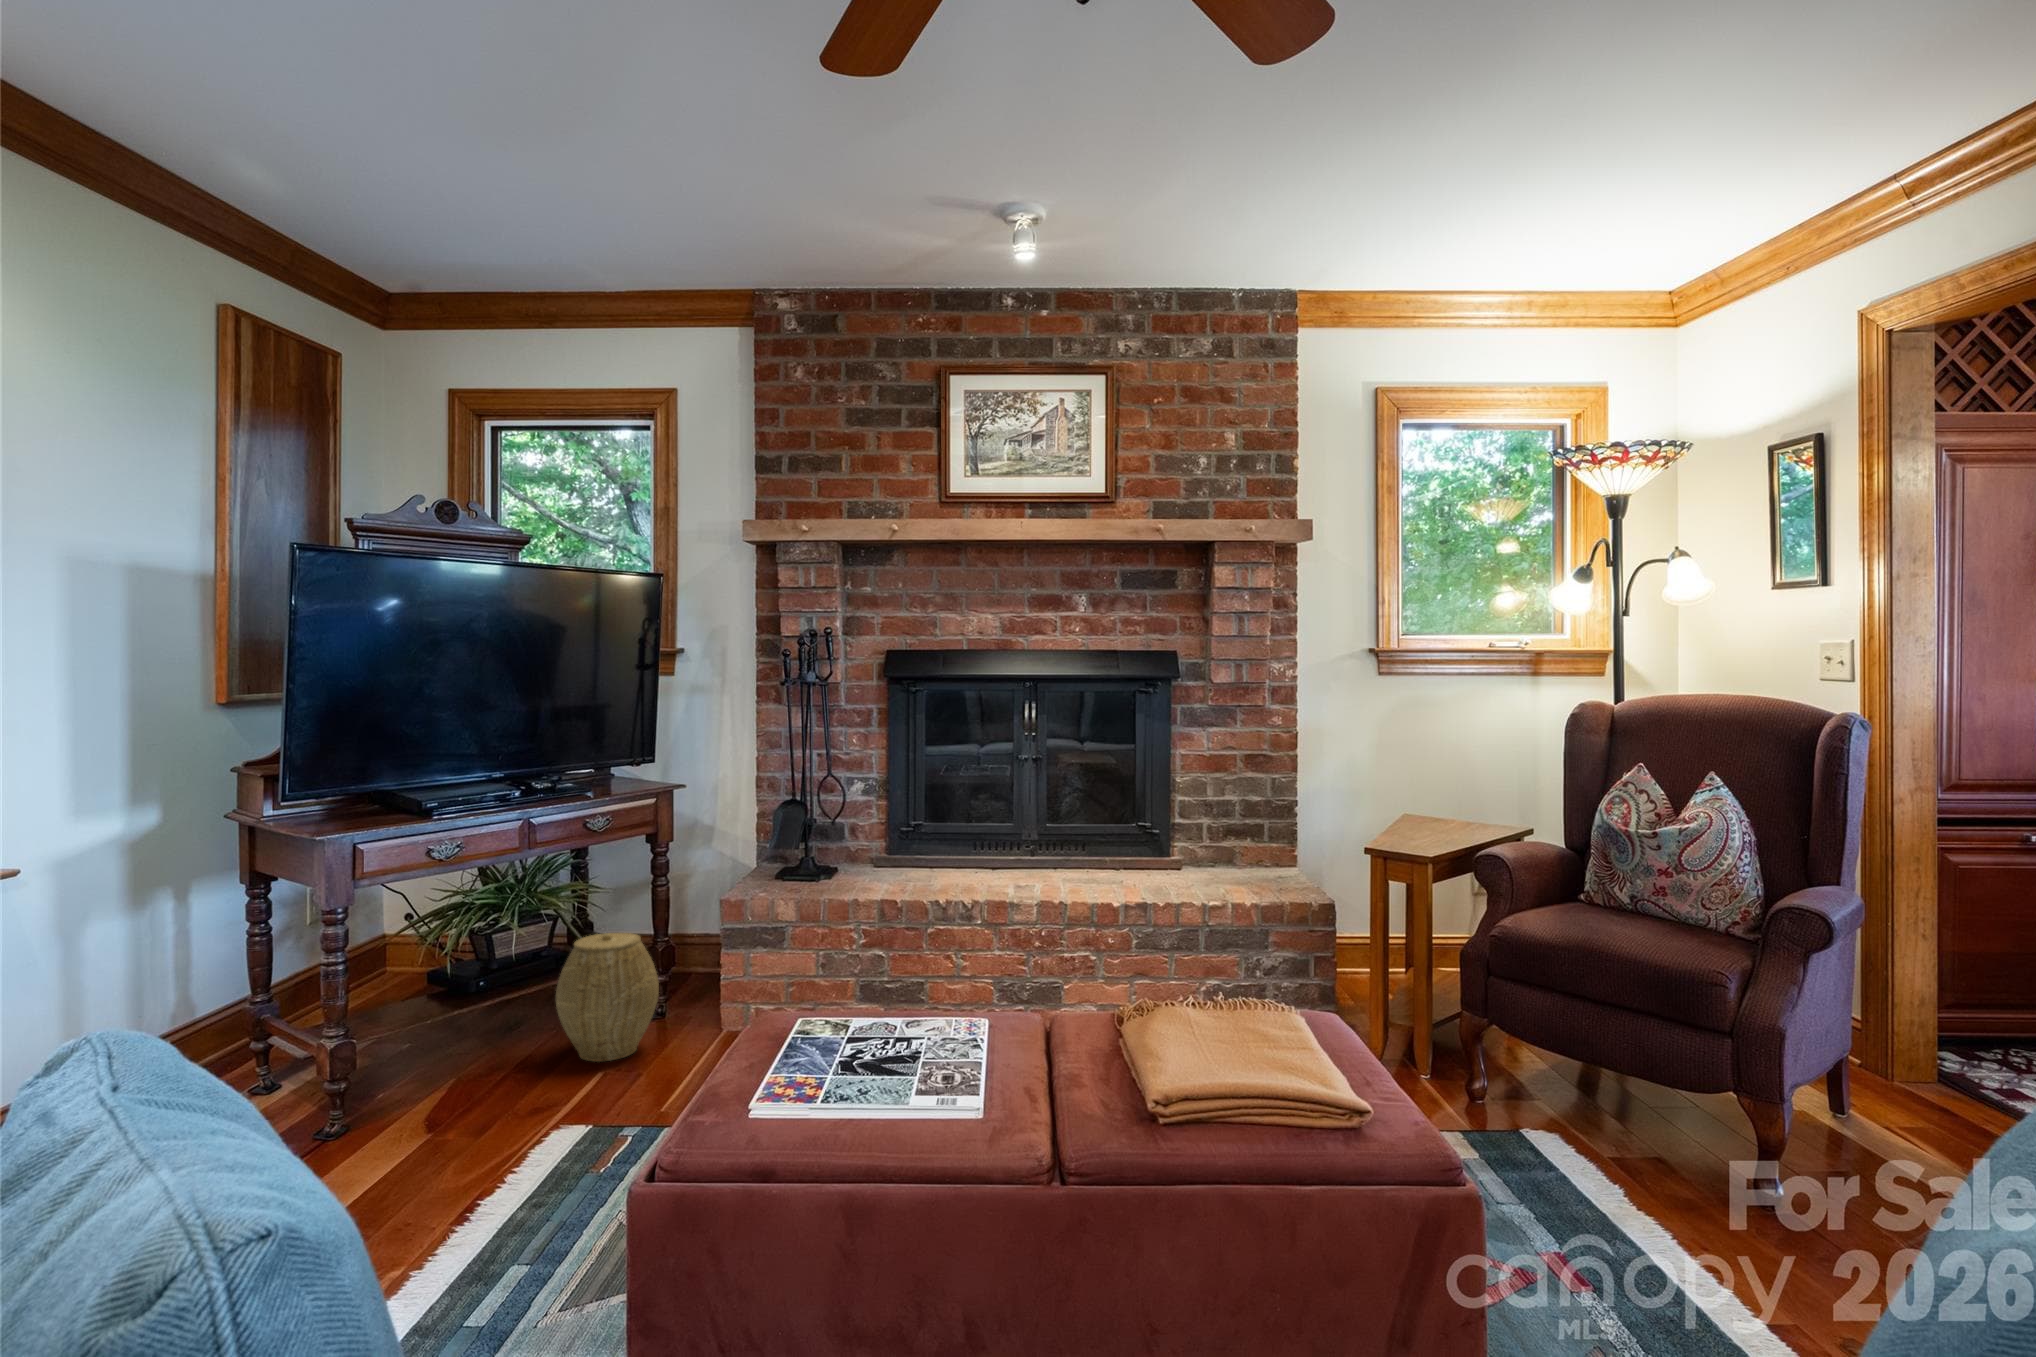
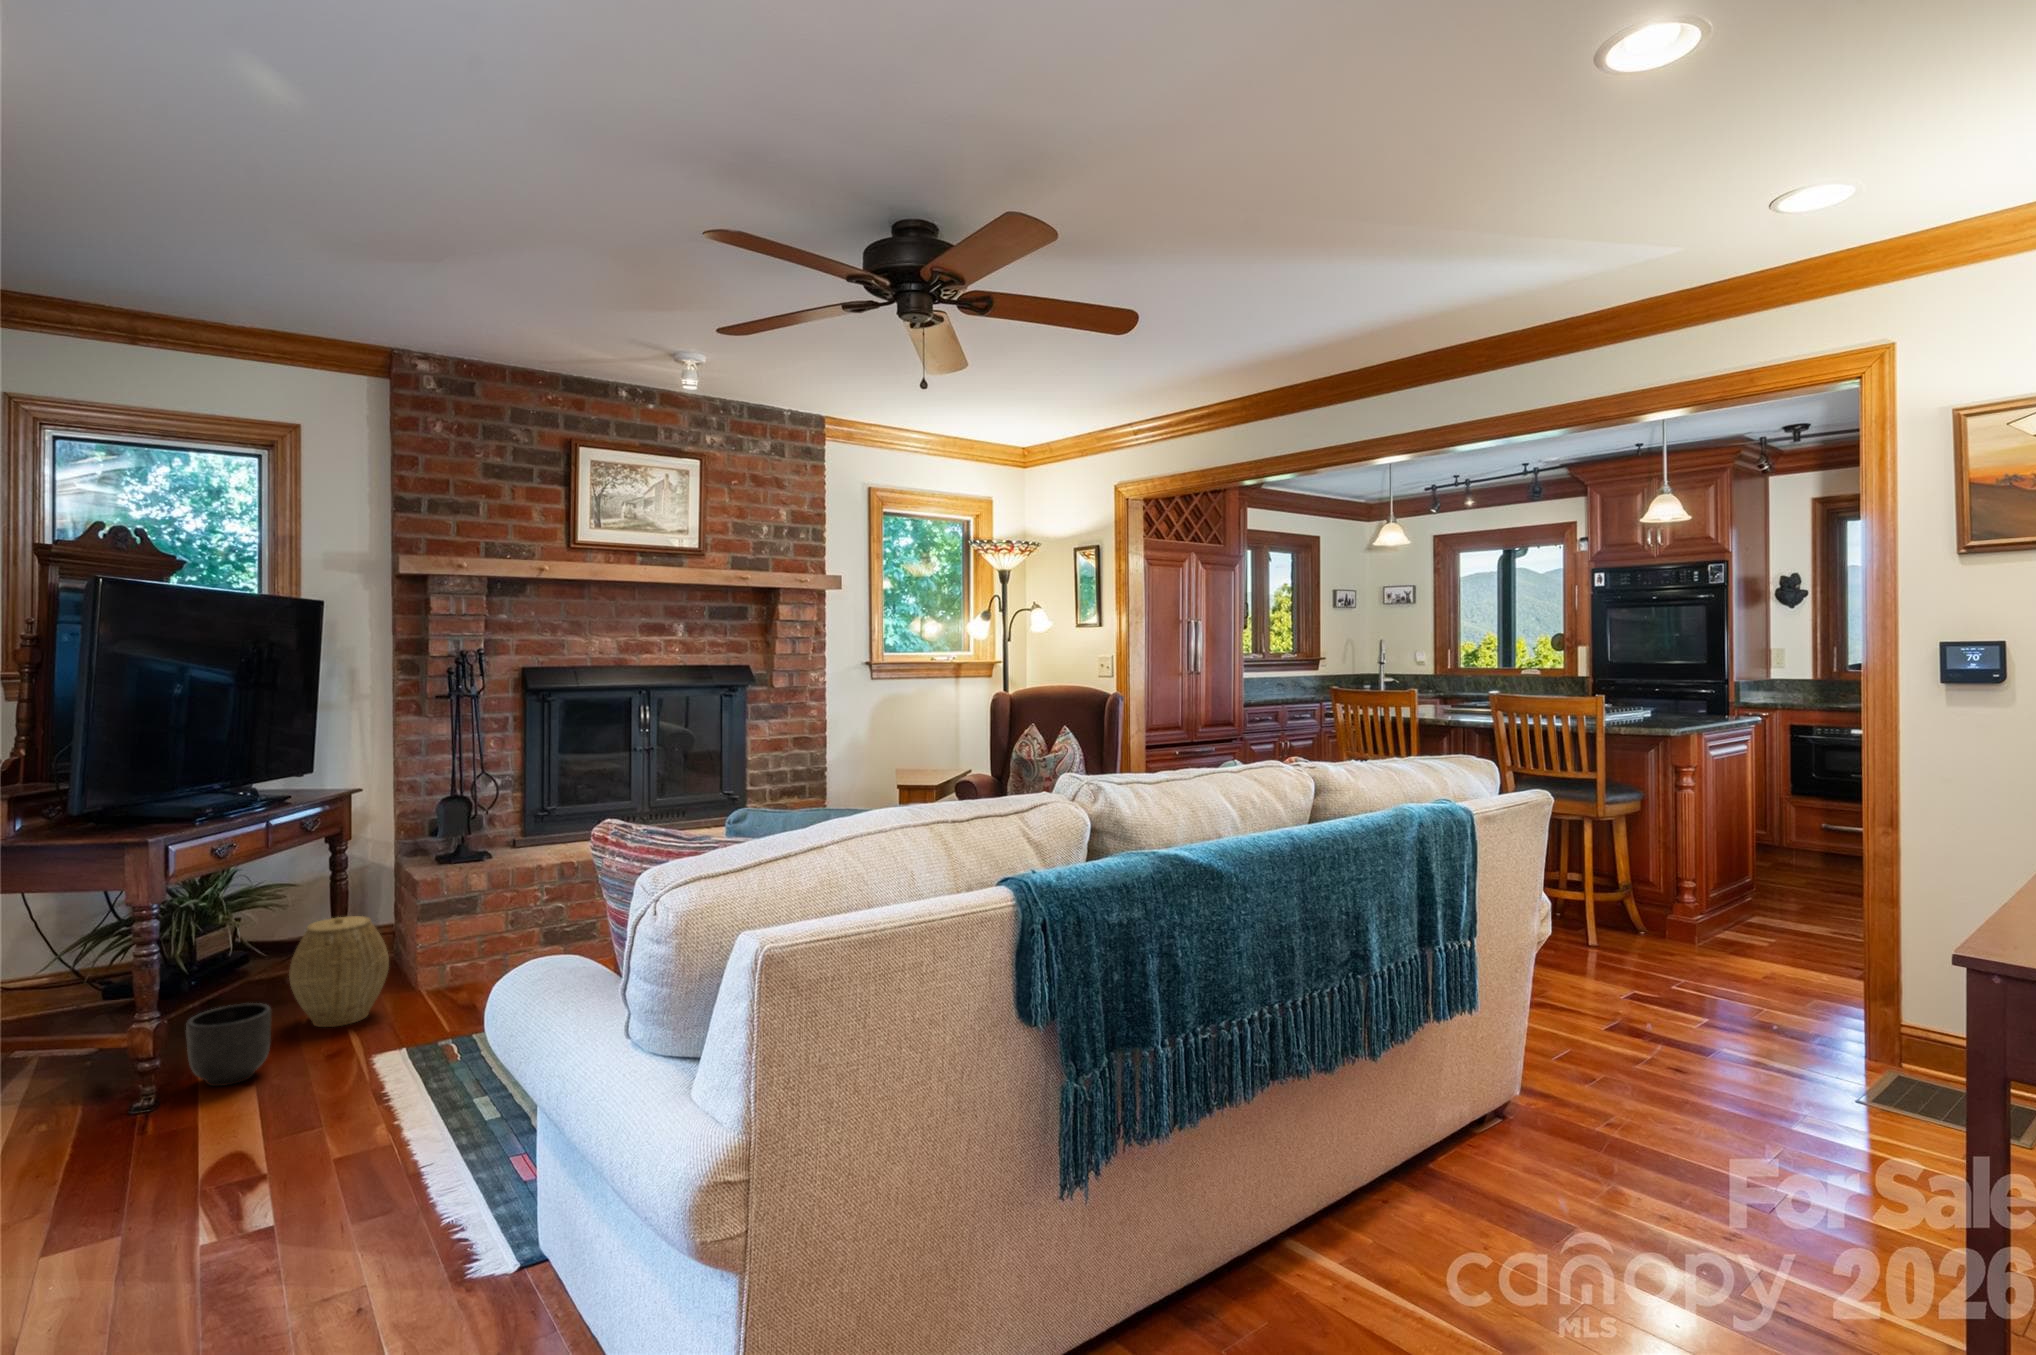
planter: none [384,1021,472,1115] -> present [186,1003,272,1086]

